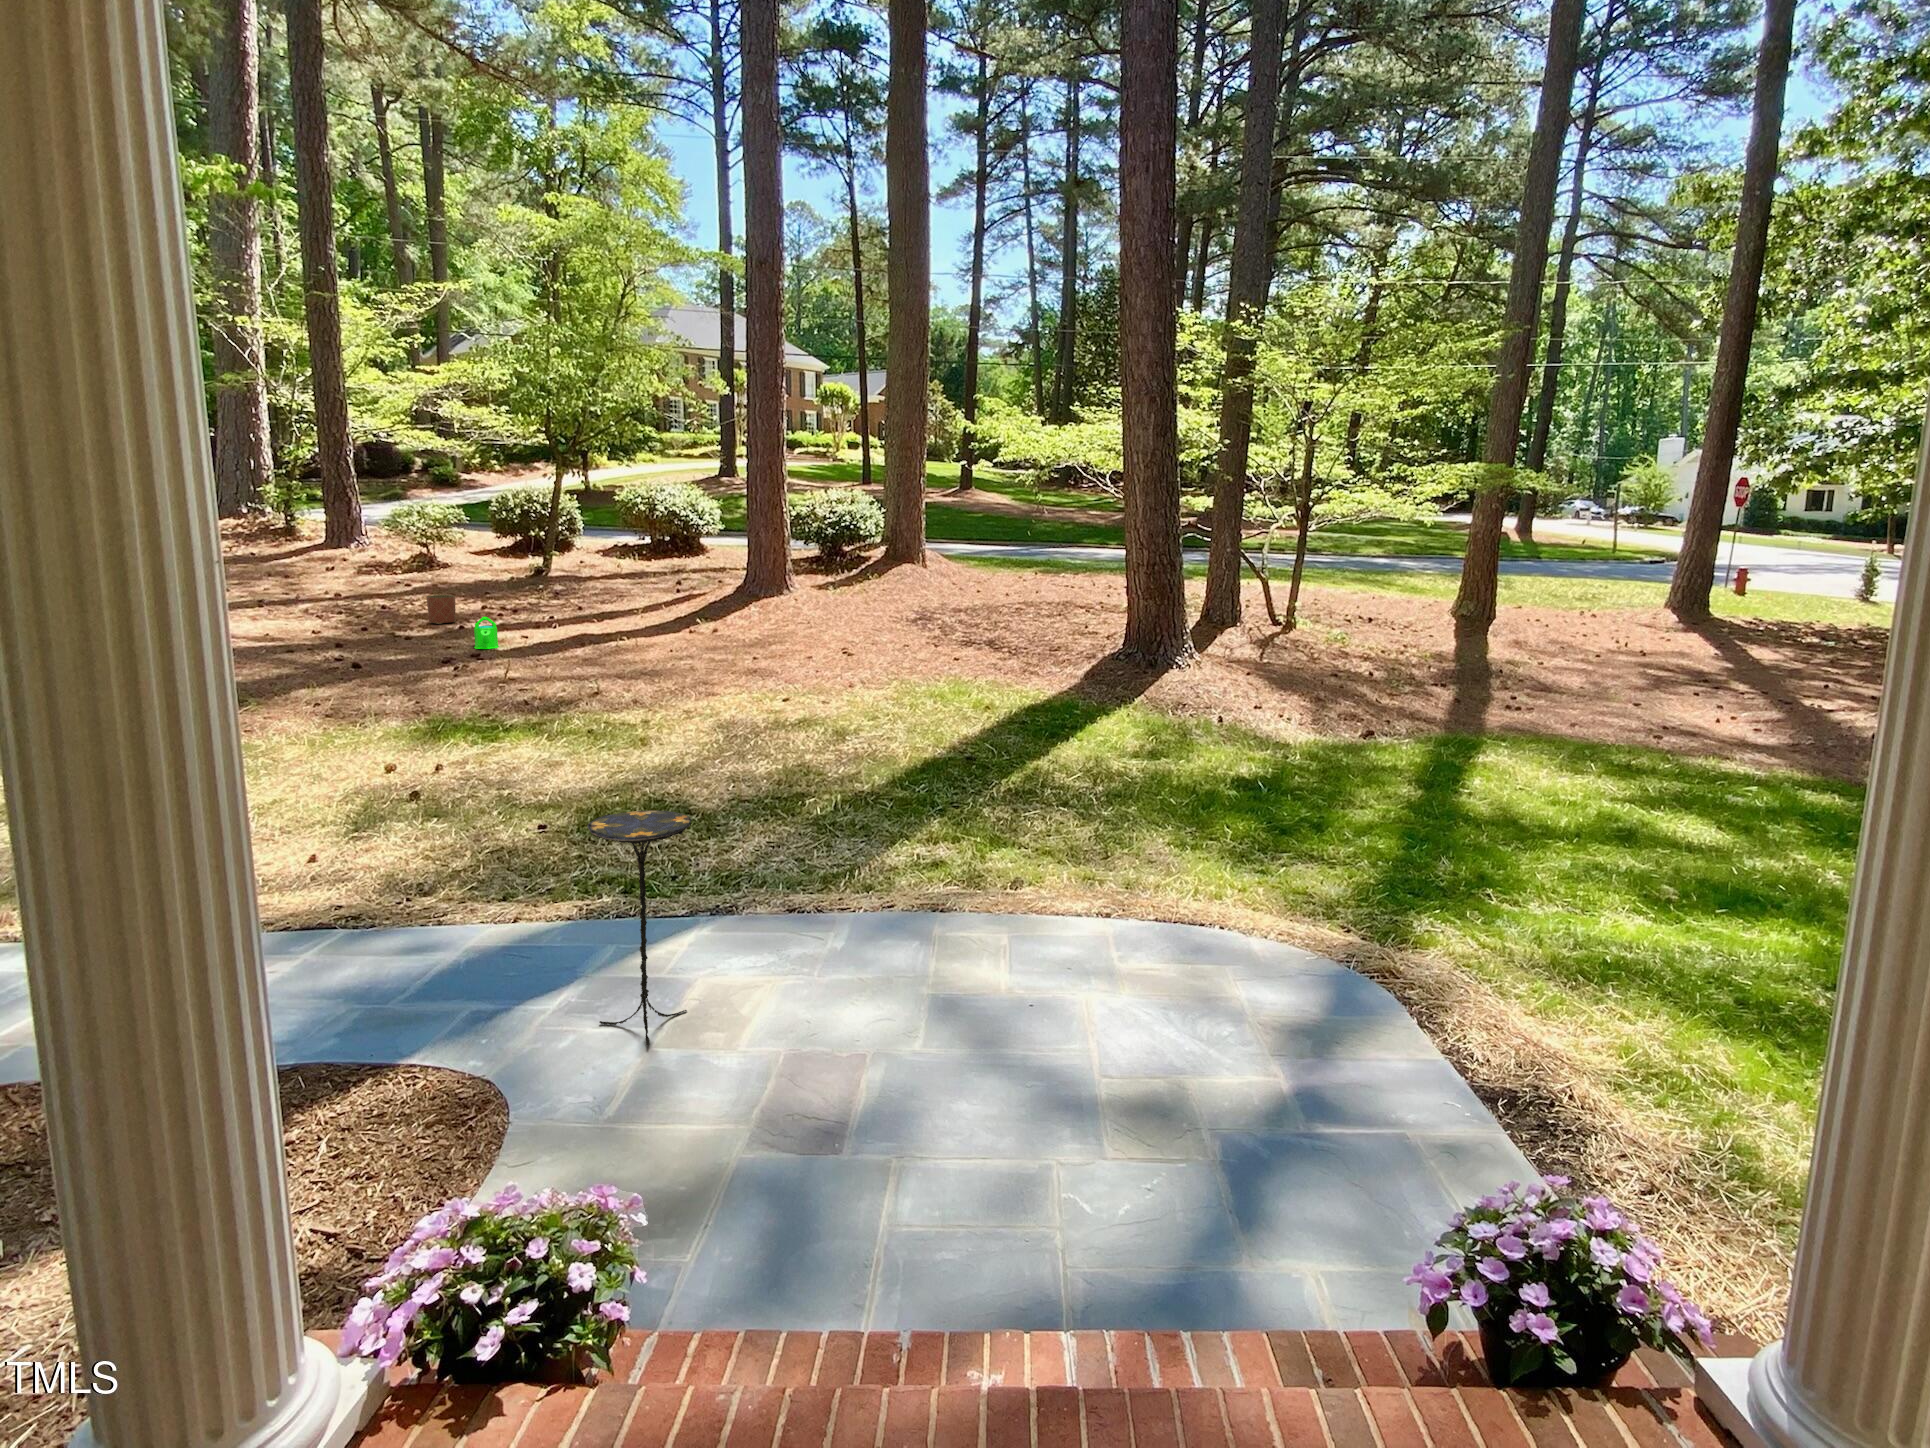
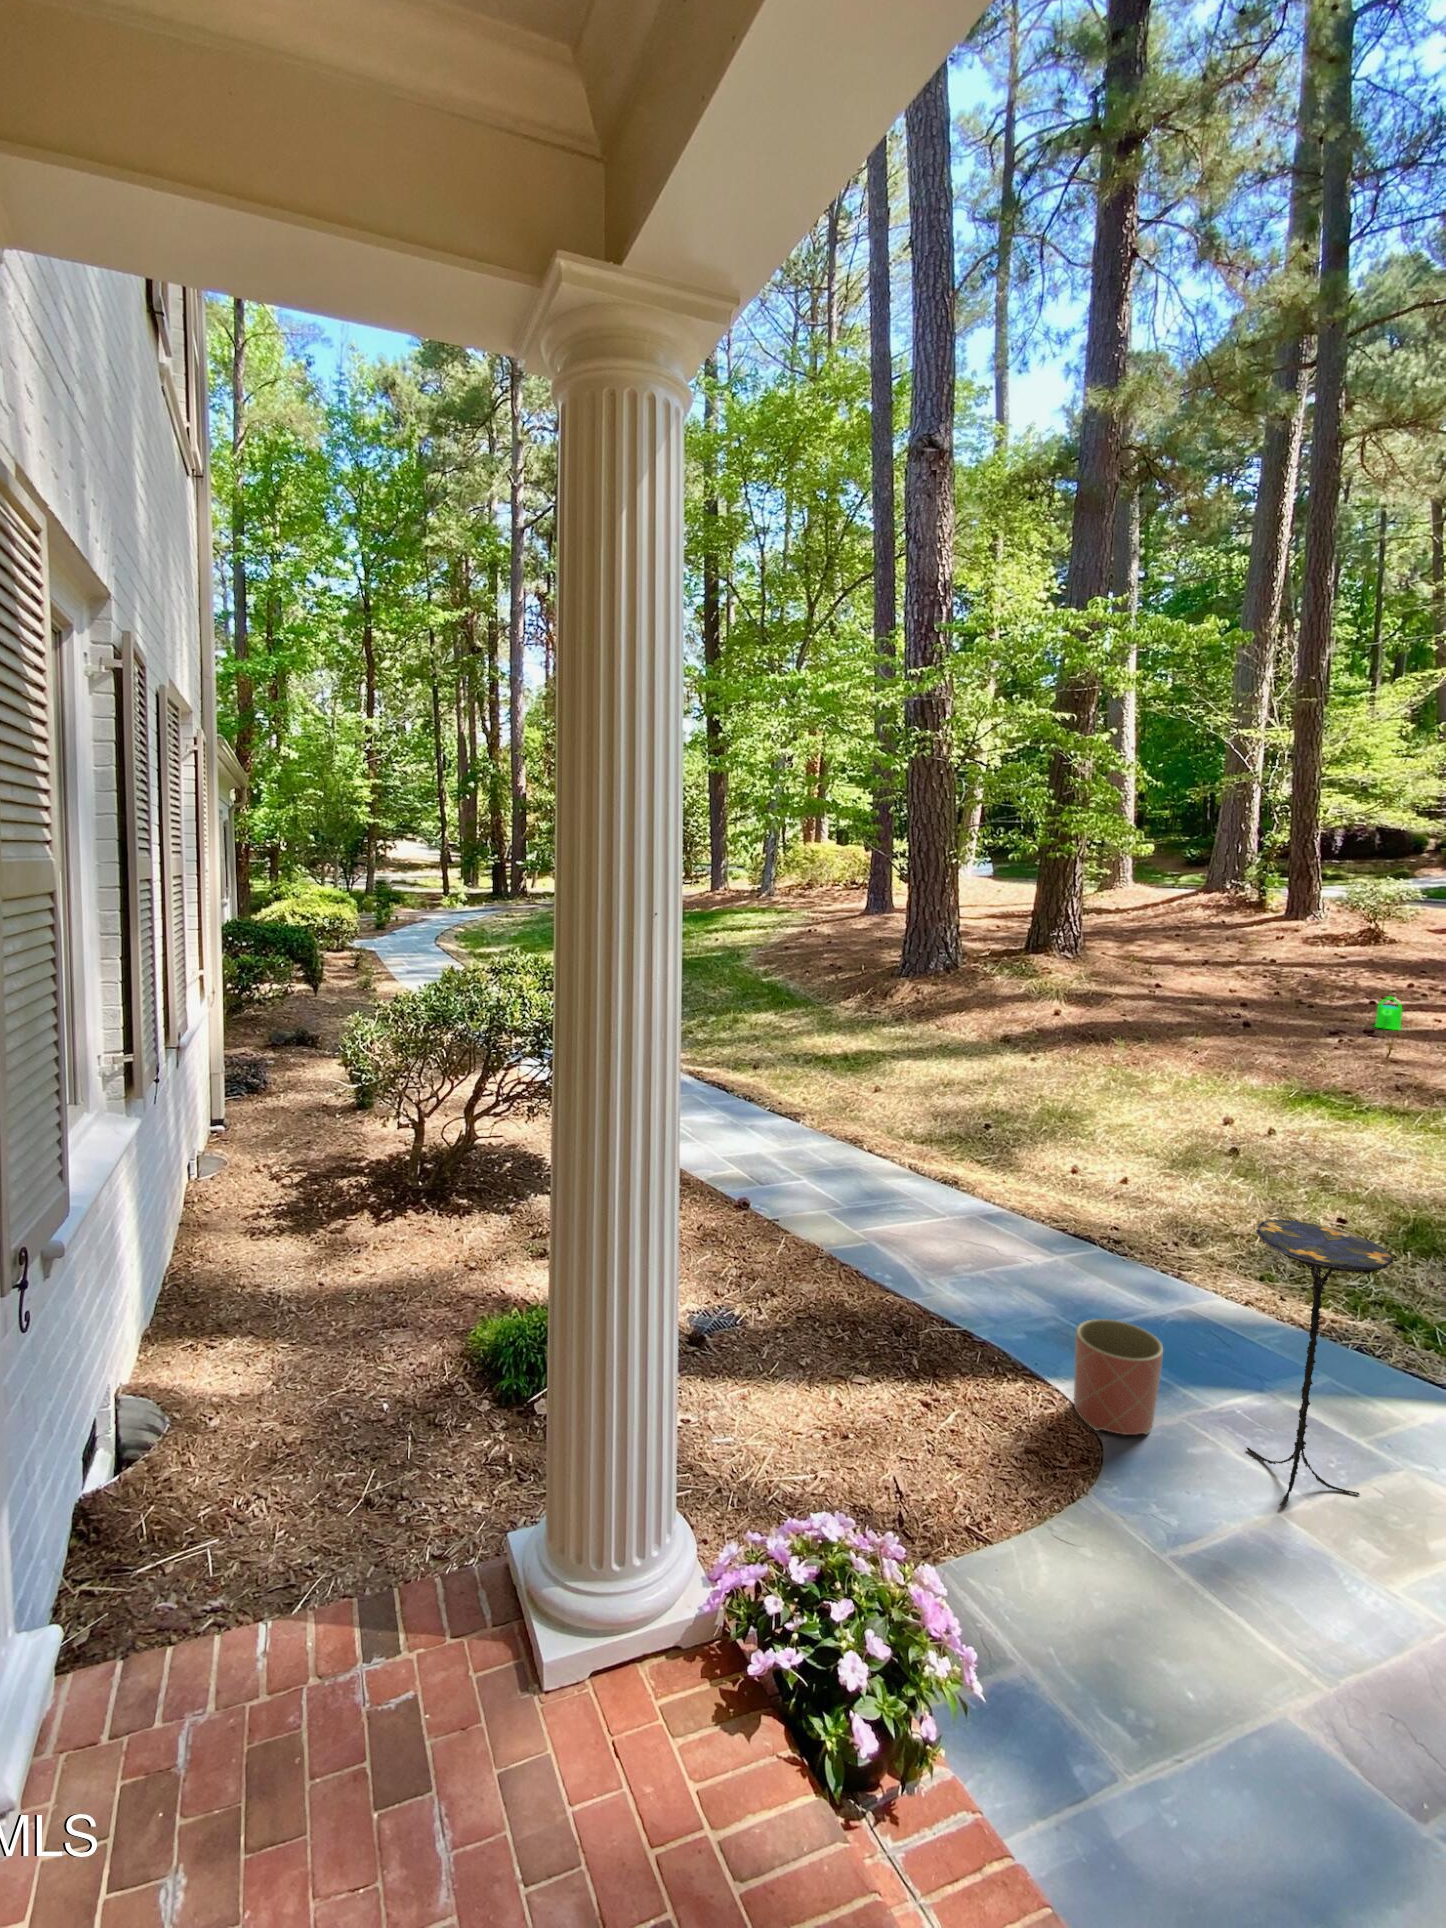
planter: present [426,595,456,624] -> present [1074,1319,1163,1435]

